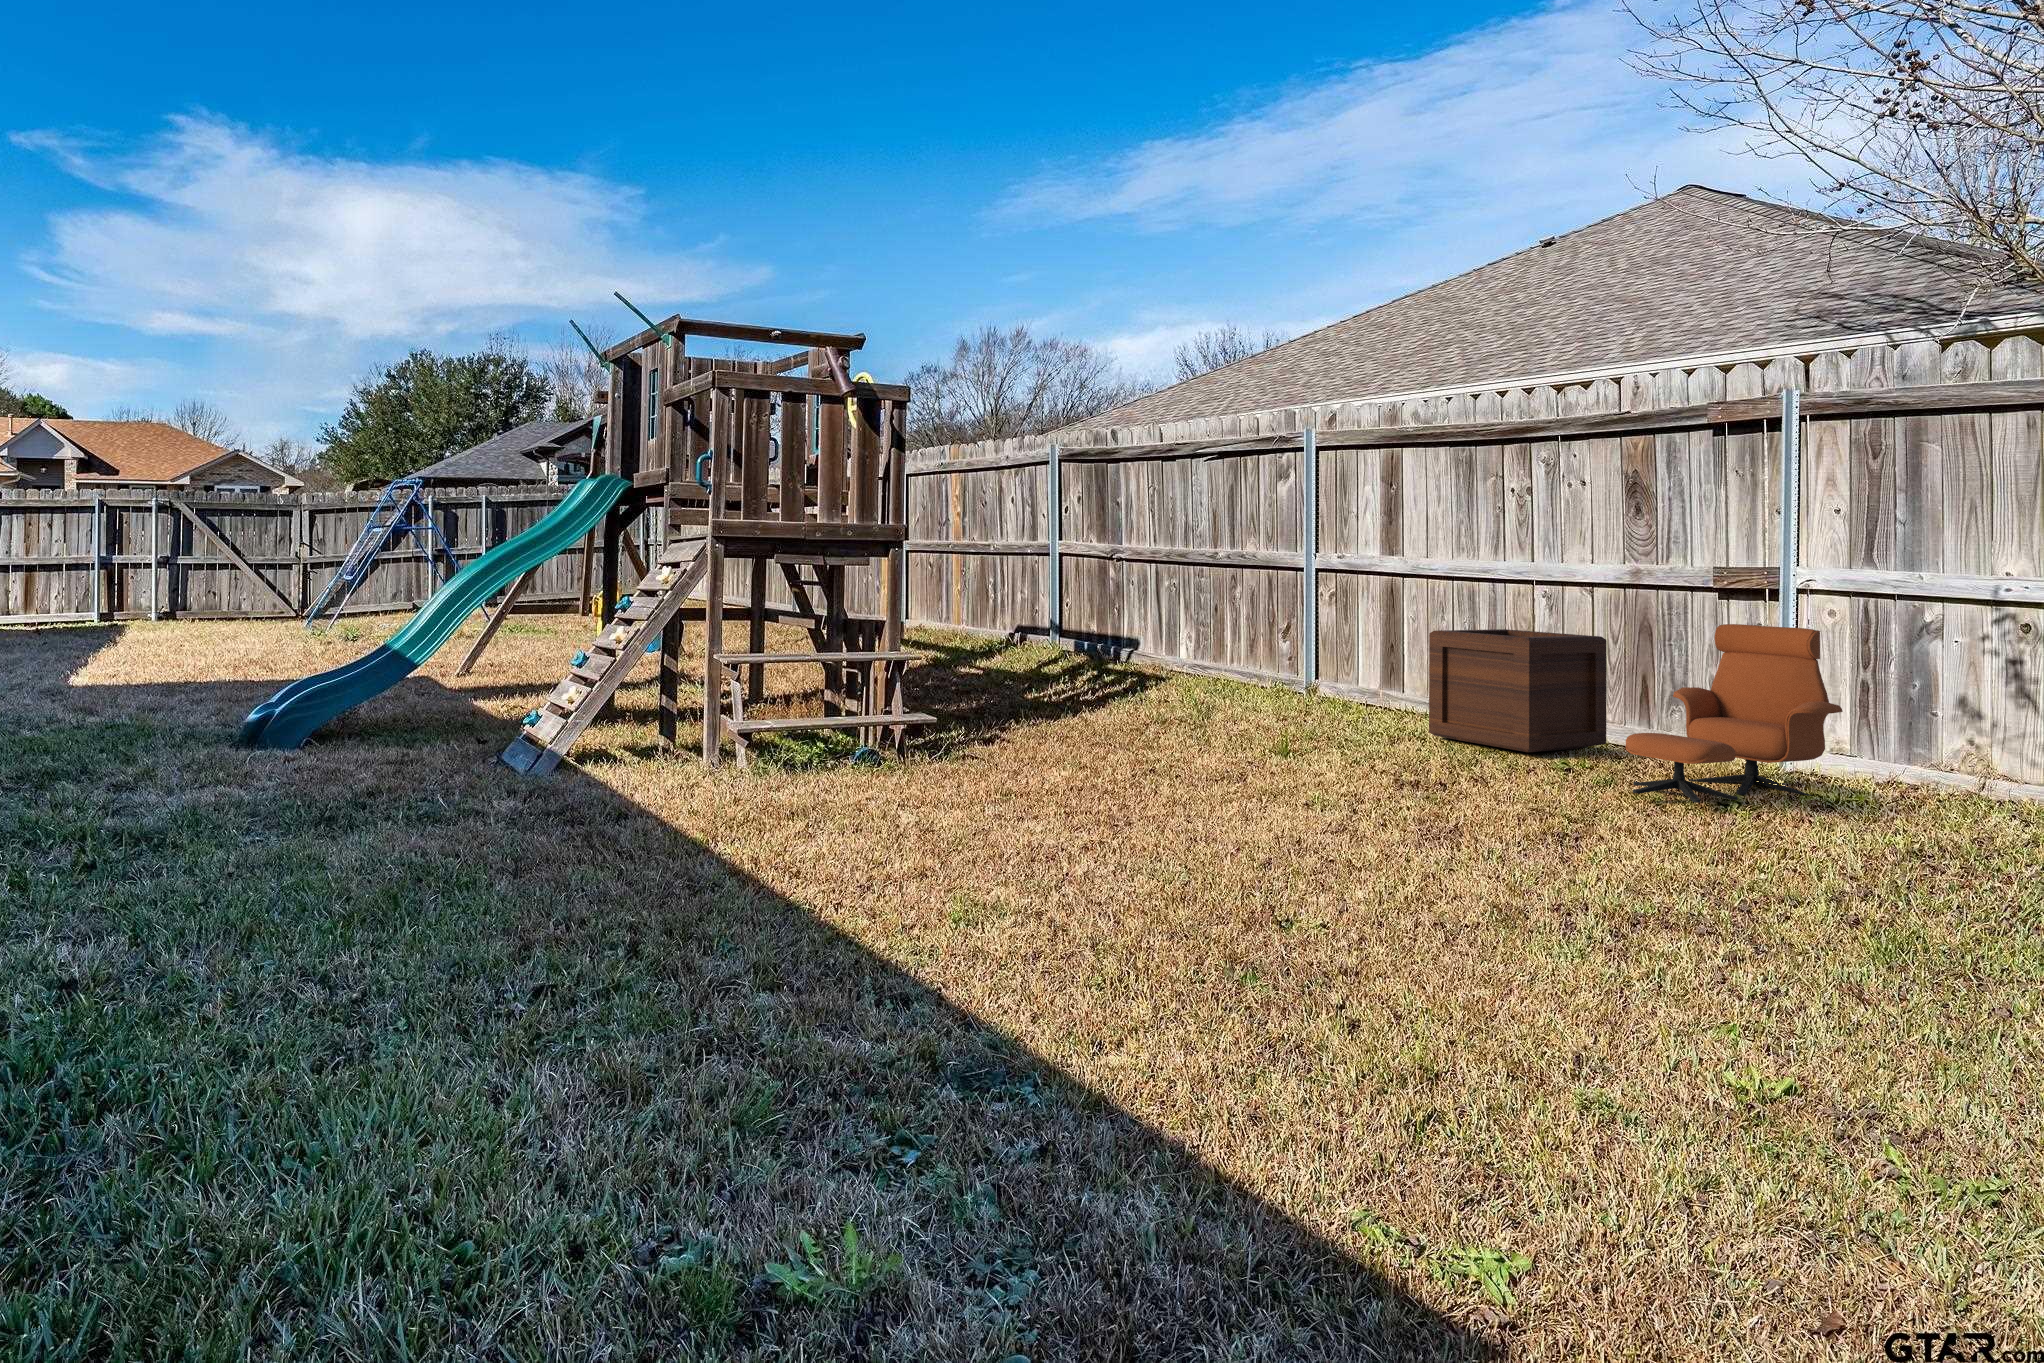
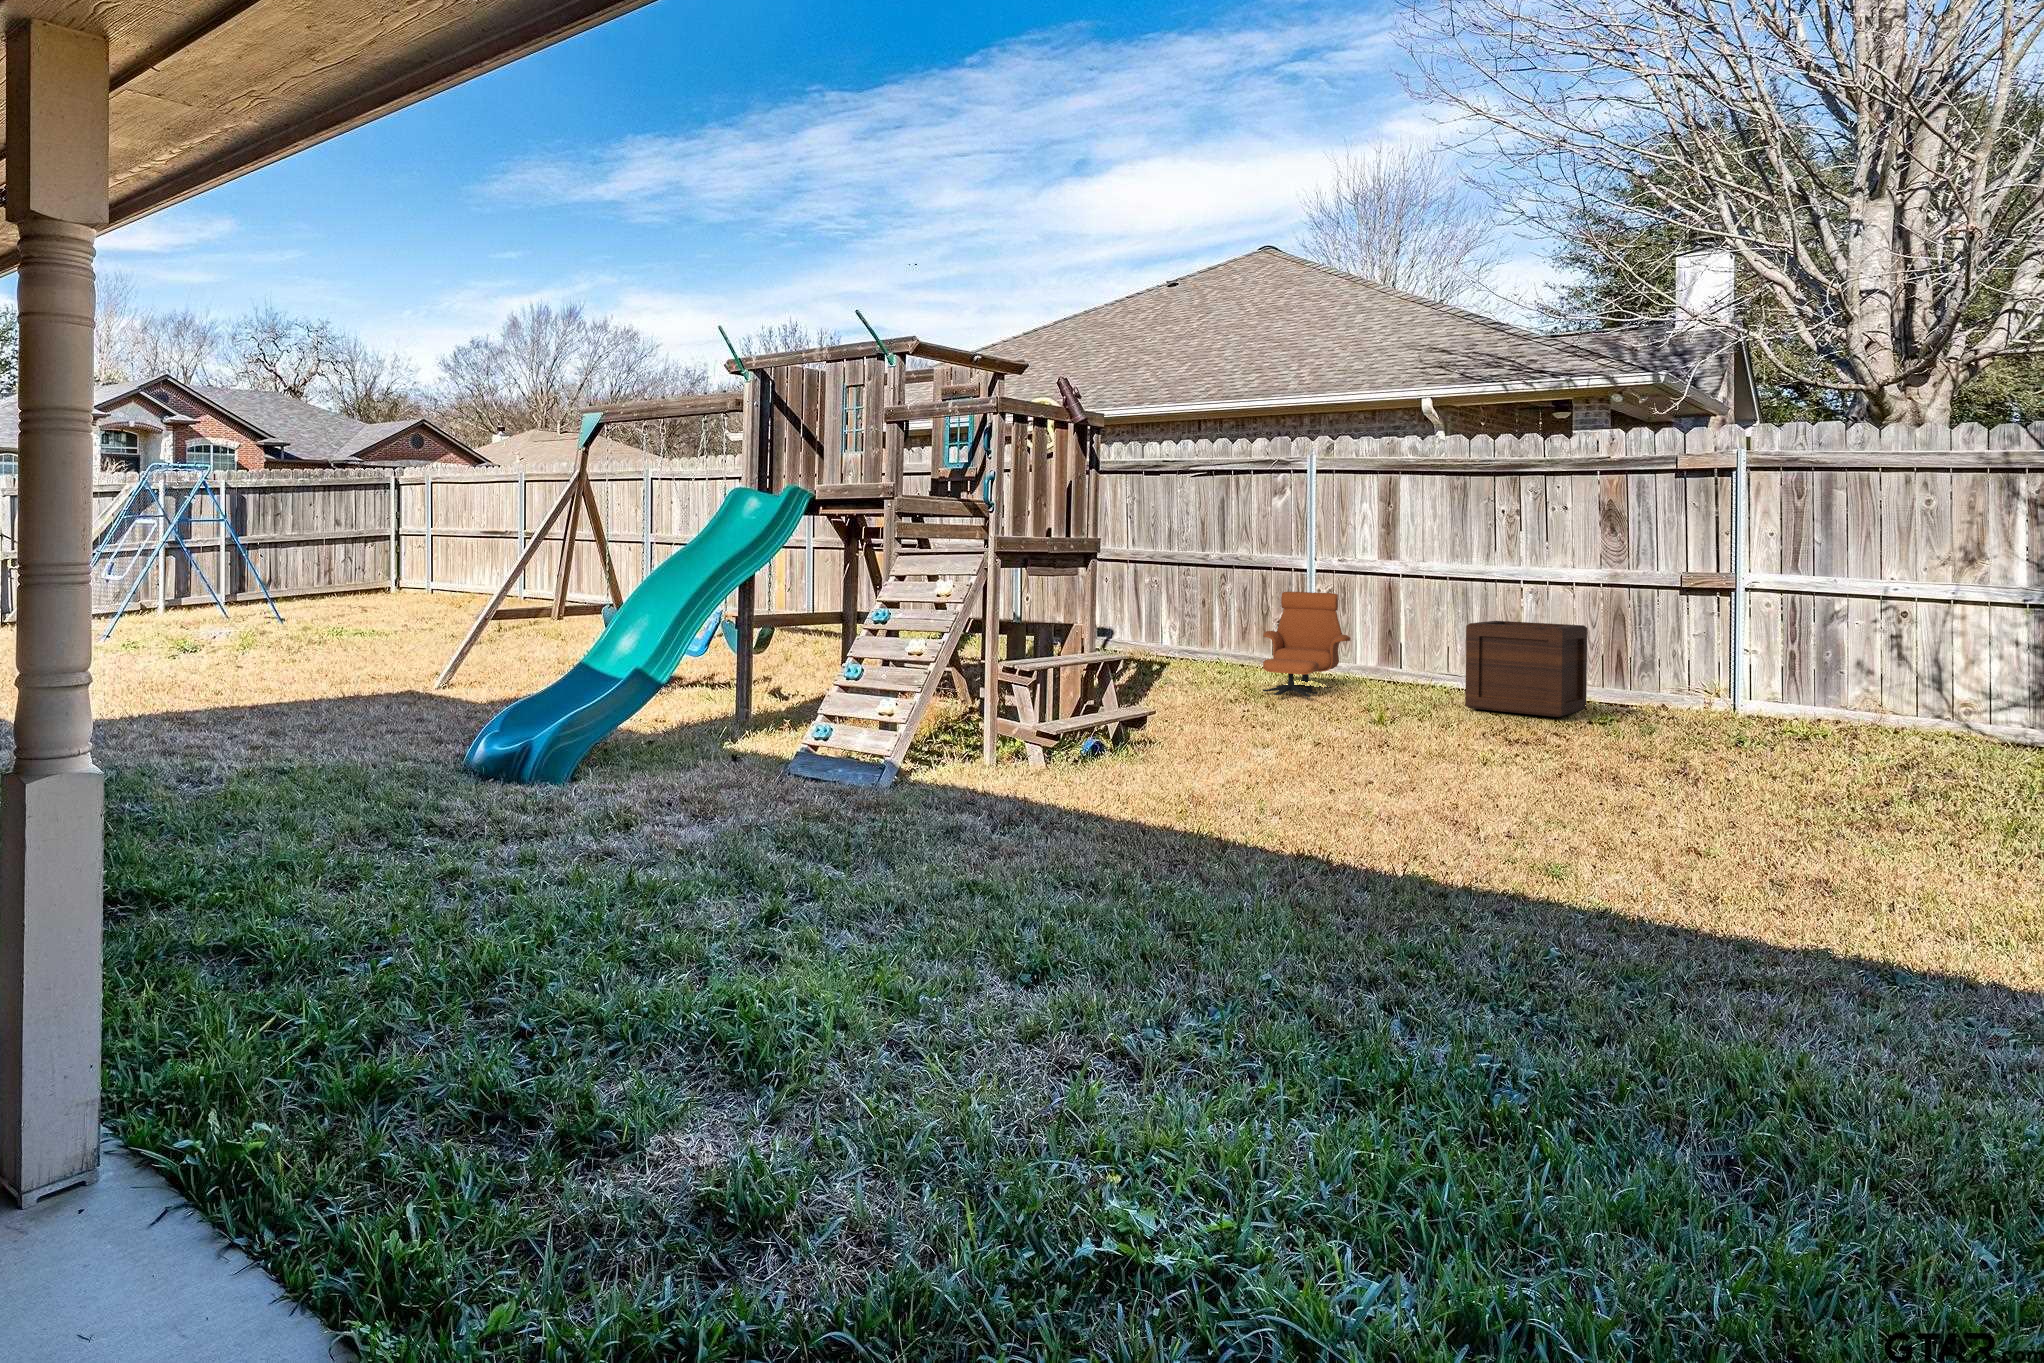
lounge chair: present [1626,624,1843,803] -> present [1263,592,1351,697]

